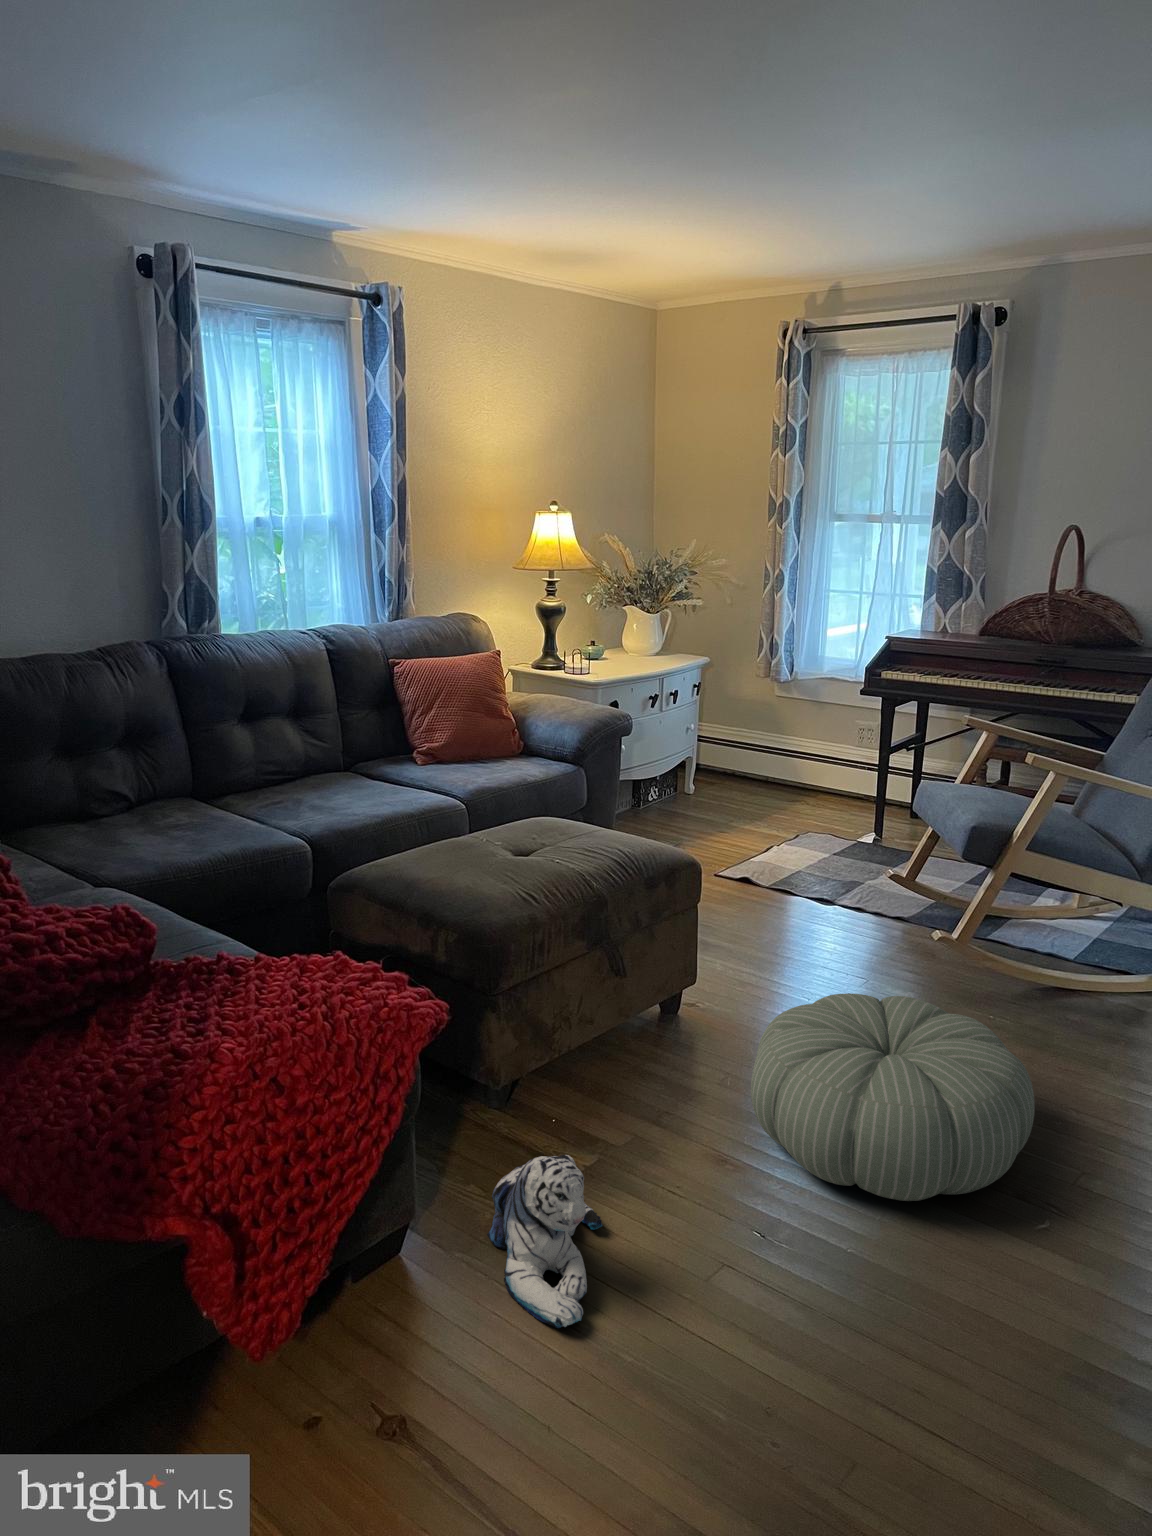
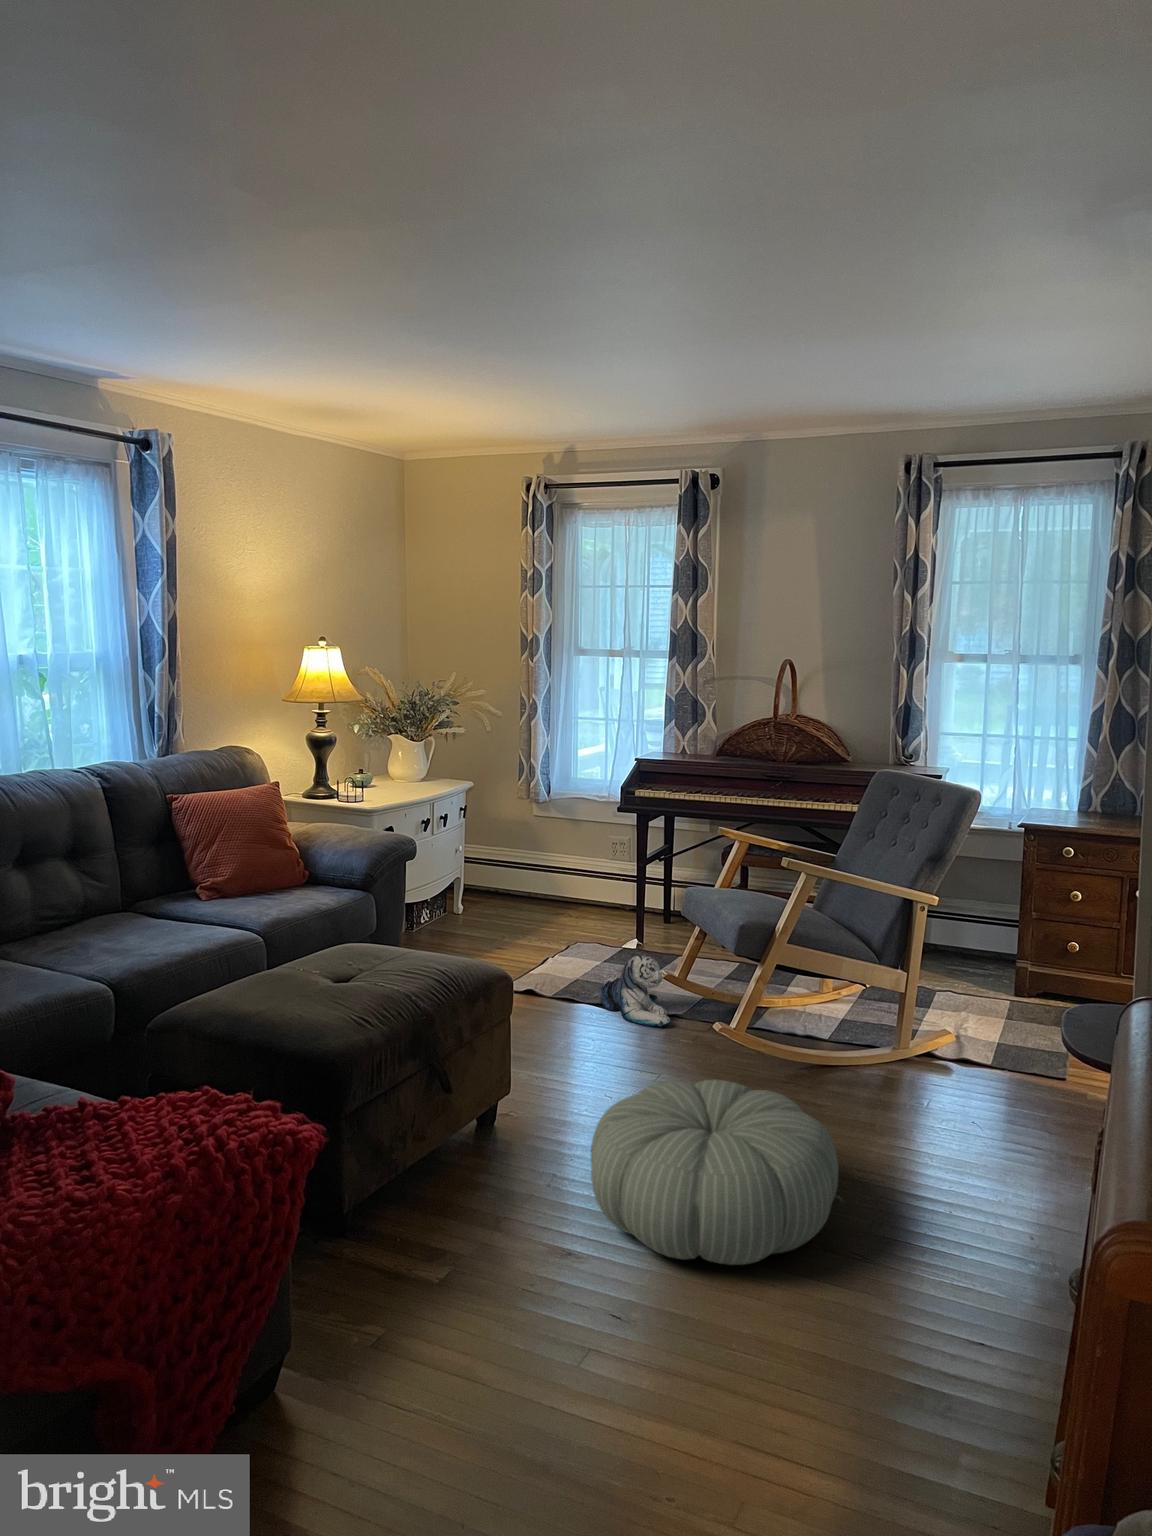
plush toy: present [487,1155,602,1328] -> present [600,955,670,1027]

